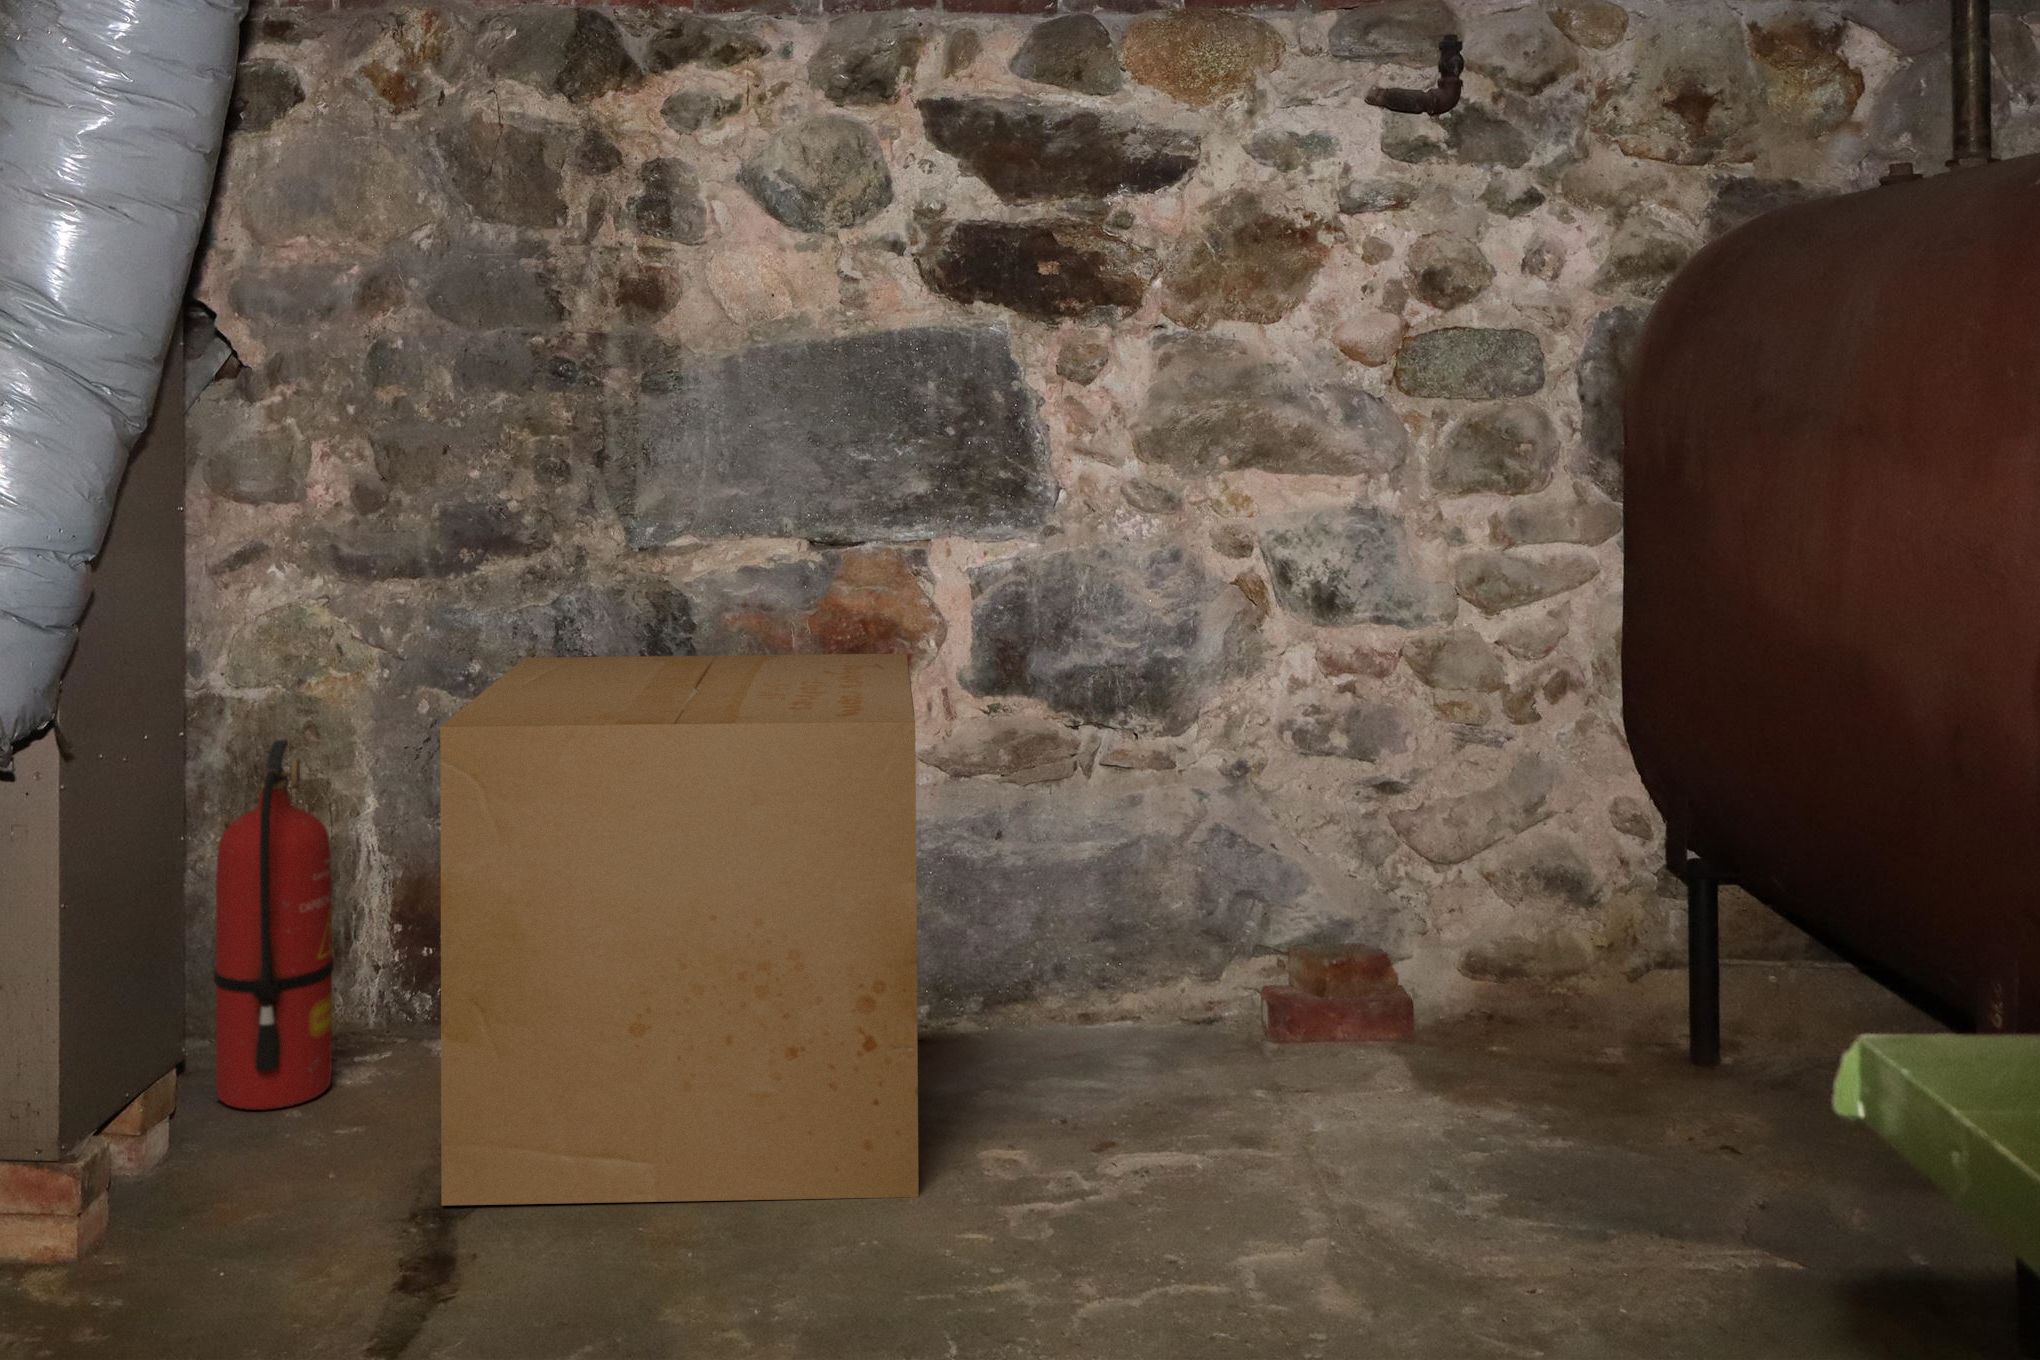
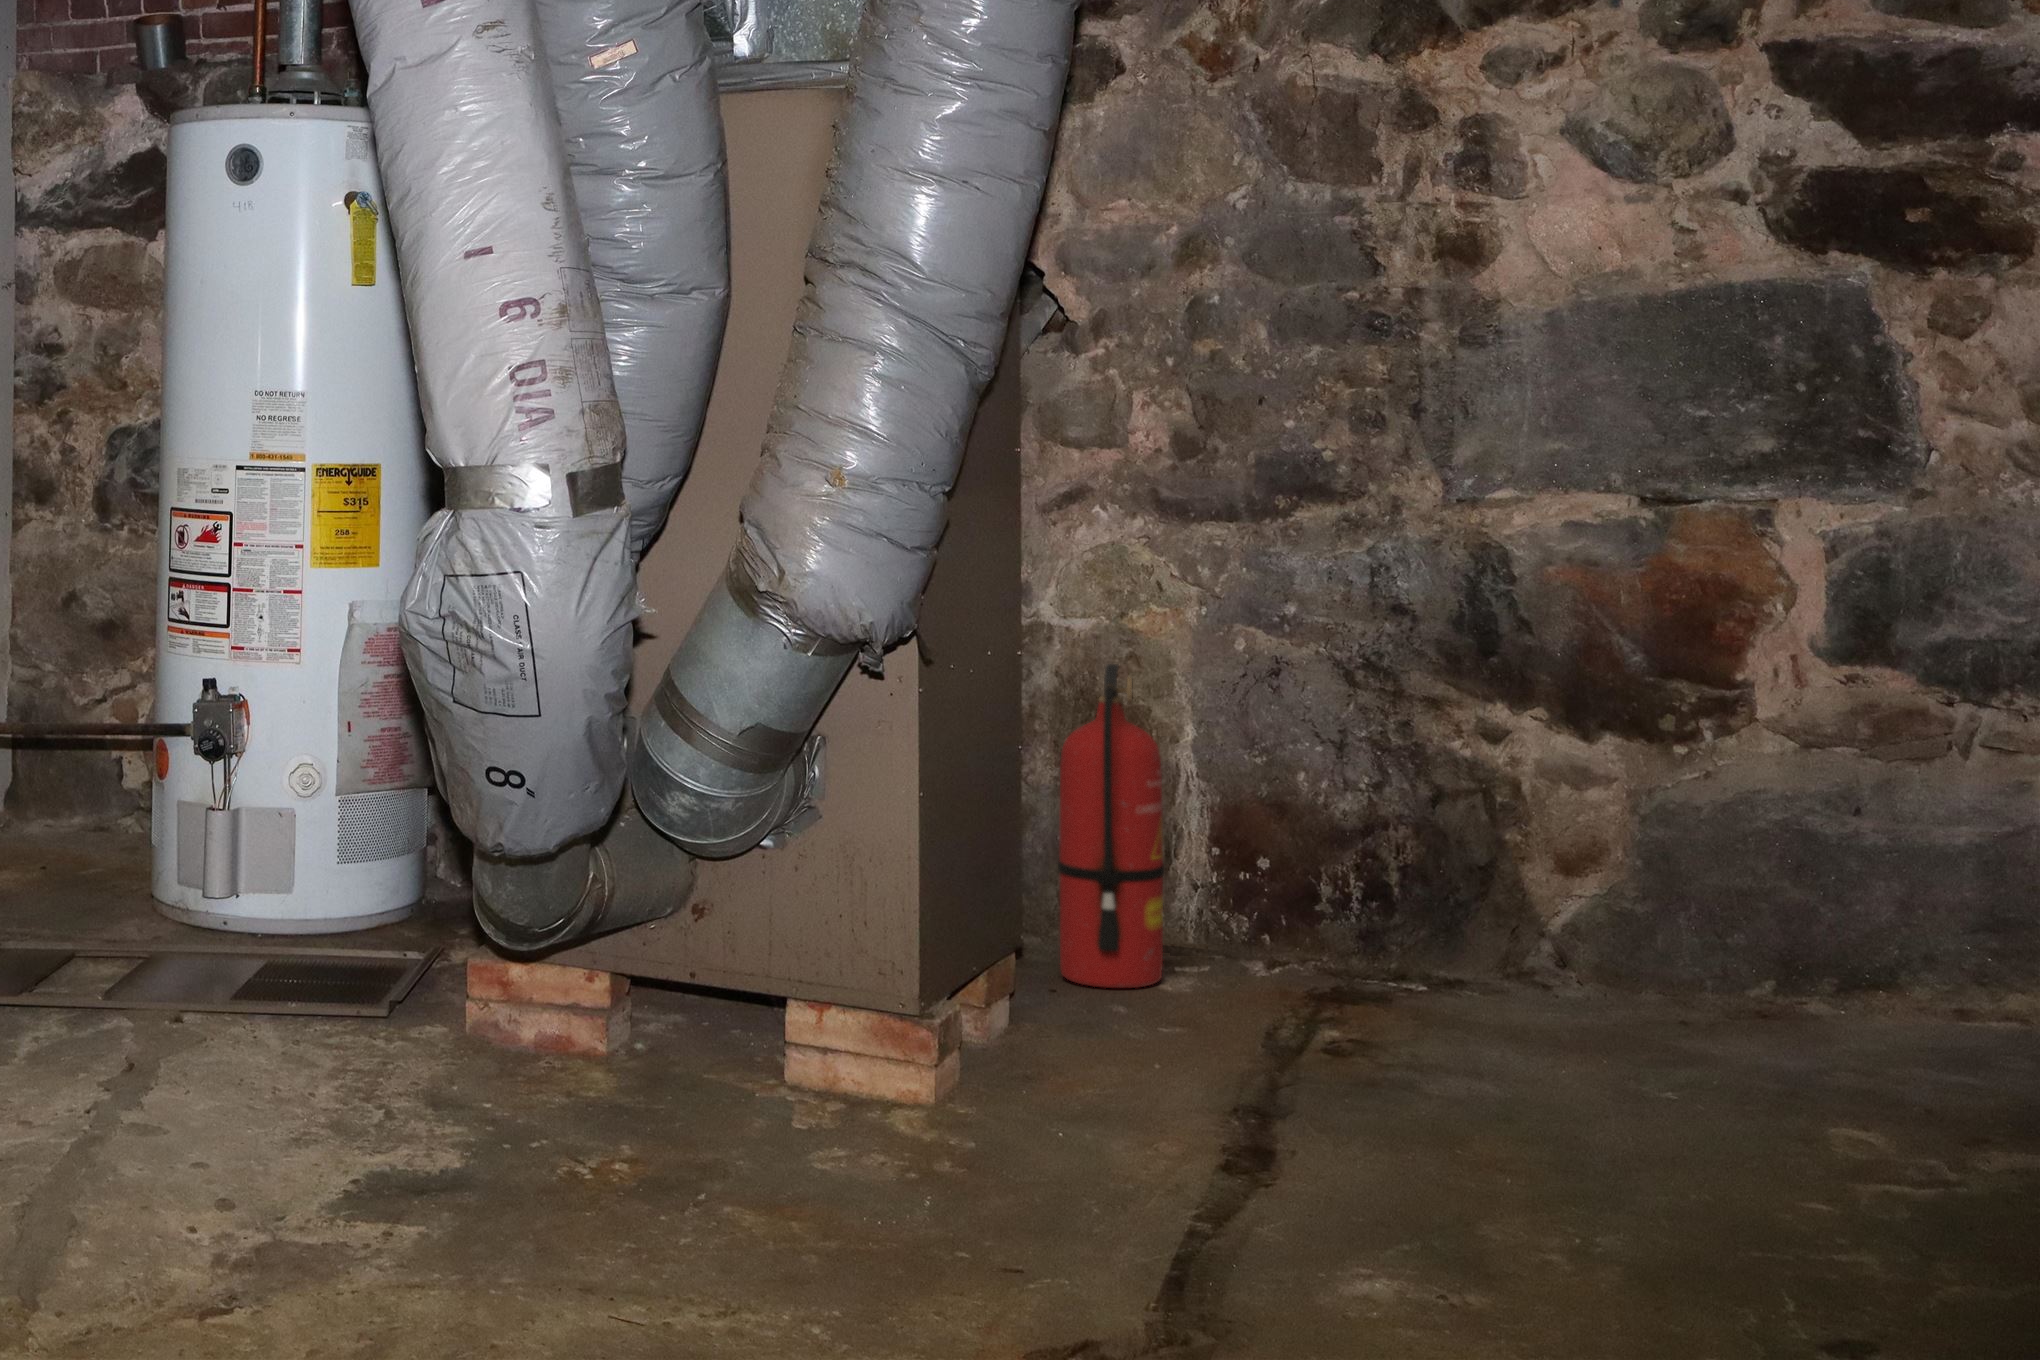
cardboard box: present [440,654,919,1206] -> none [1277,602,1750,1102]

